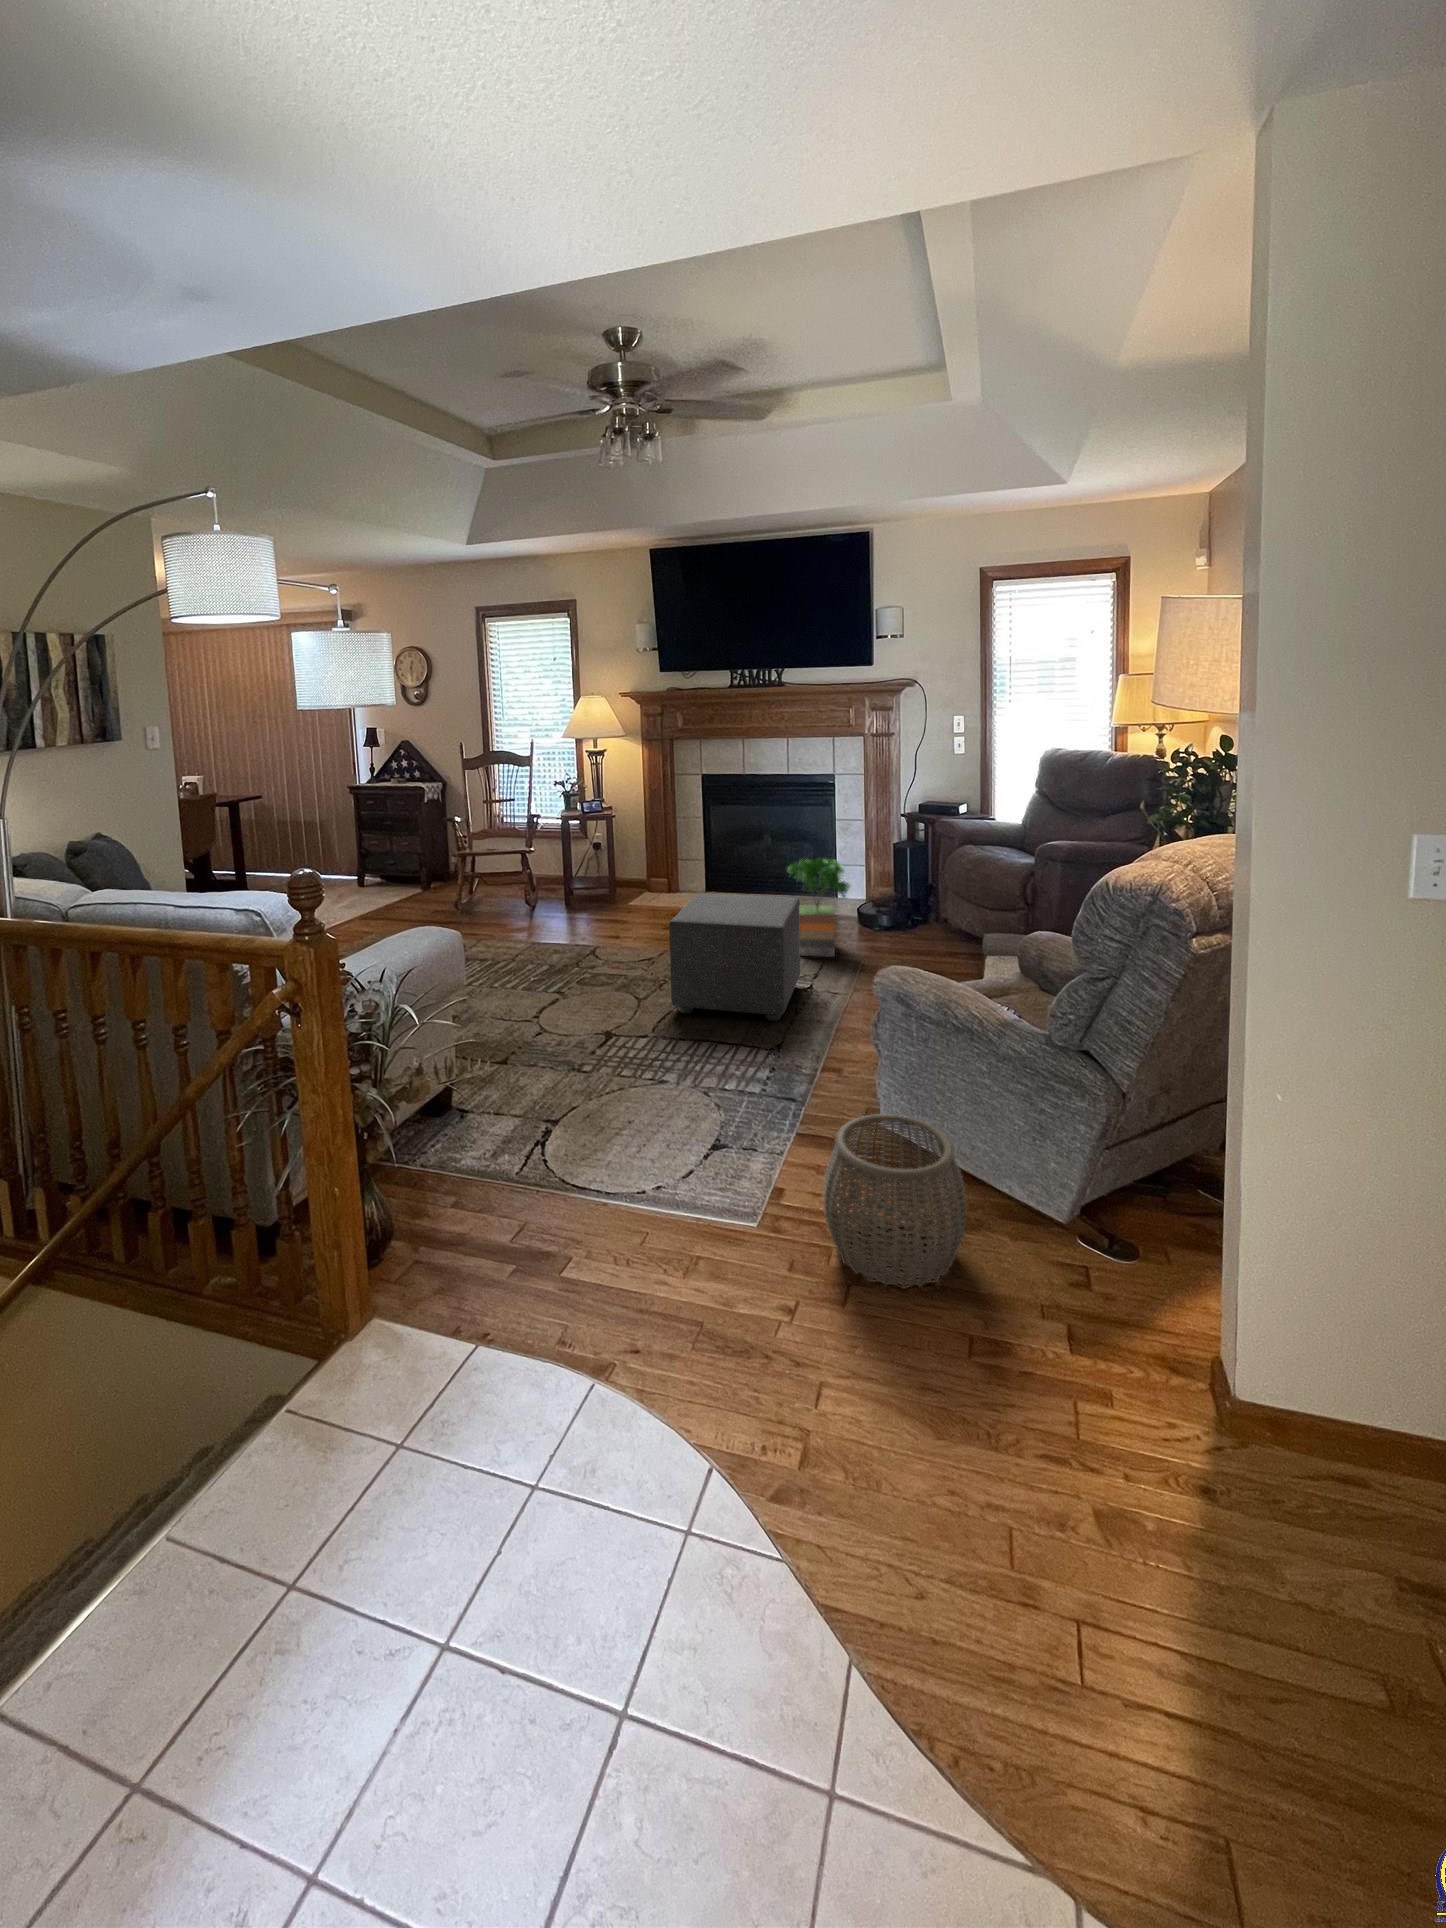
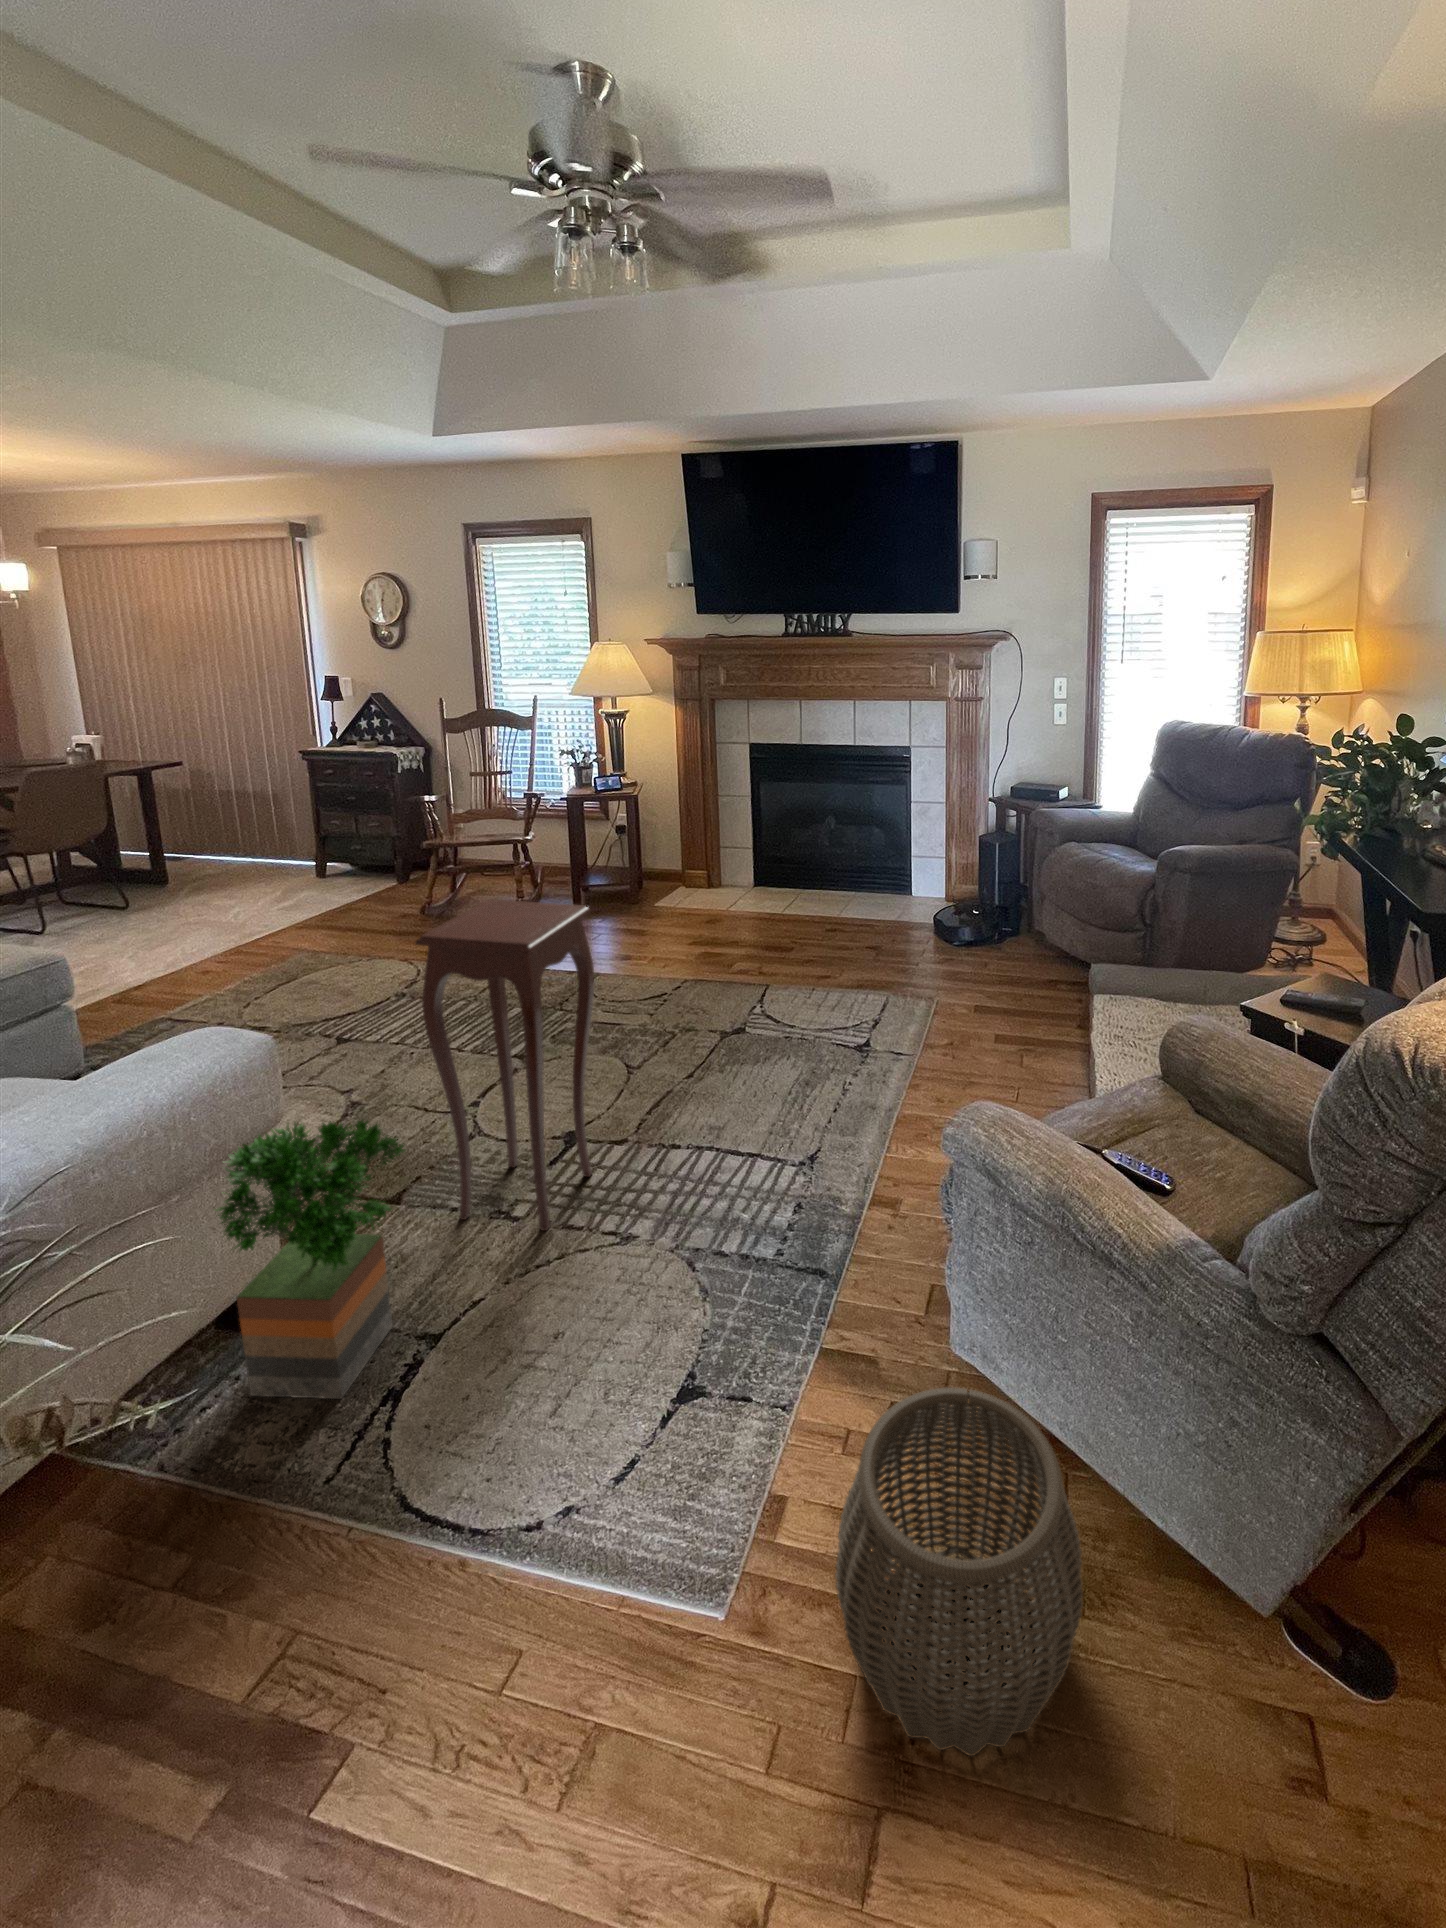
potted tree: present [788,858,850,957] -> present [217,1120,405,1399]
side table: none [524,862,628,1082] -> present [415,899,594,1231]
ottoman: present [669,893,800,1021] -> none [668,916,854,1101]

